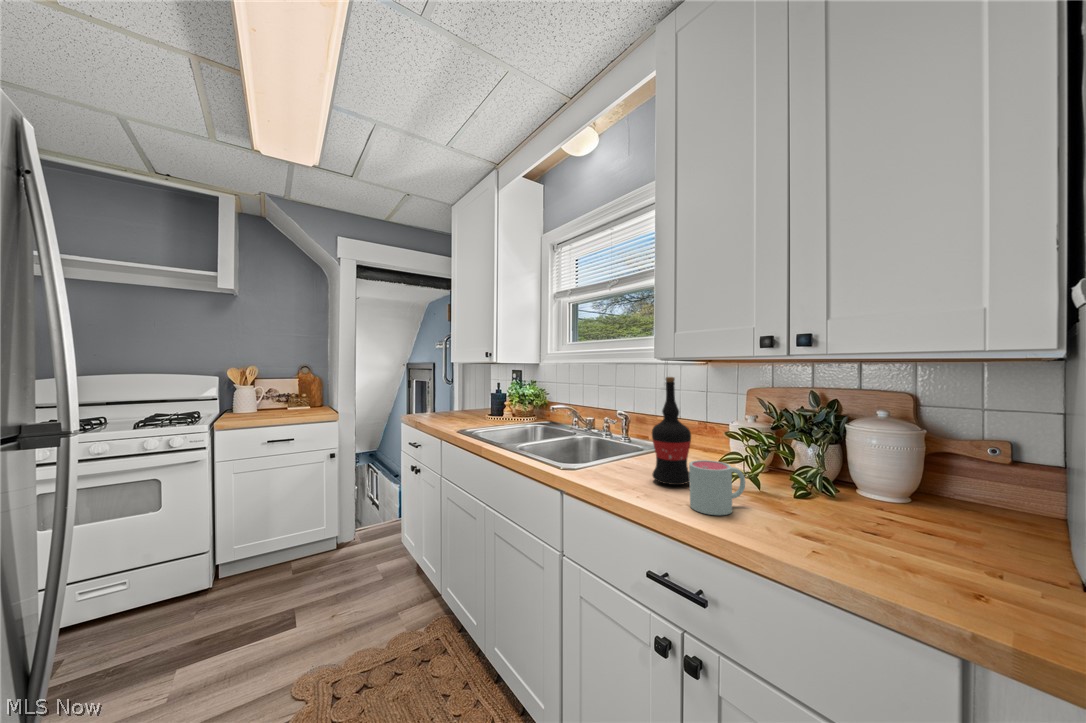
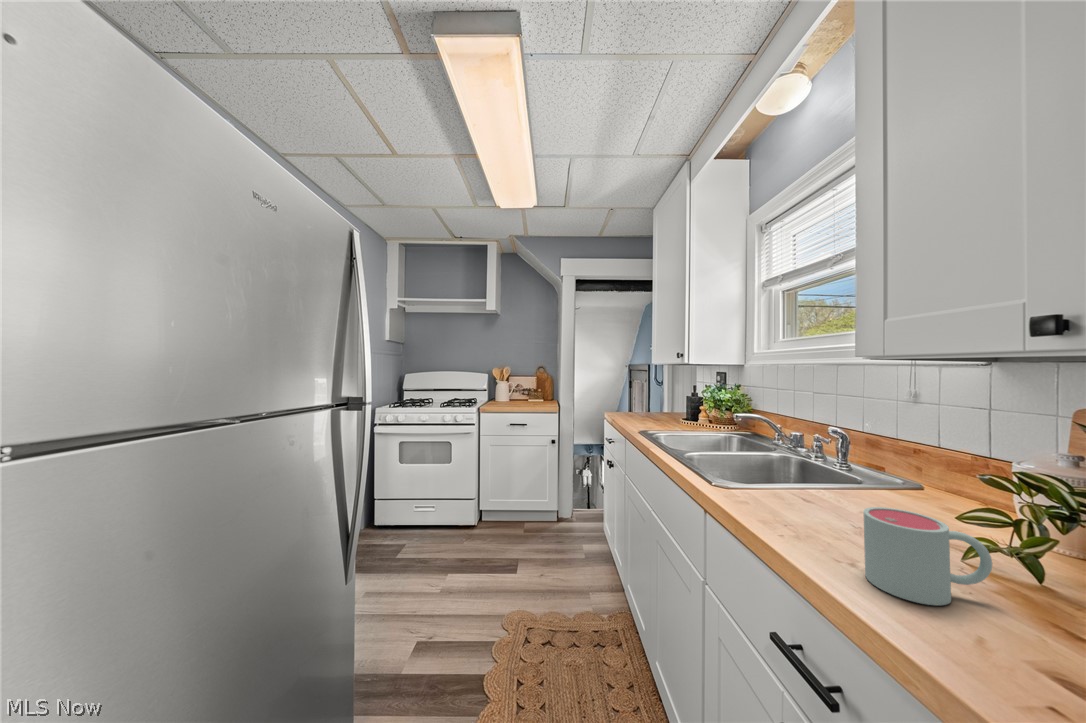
wine bottle: present [652,377,691,485] -> none [829,381,903,541]

